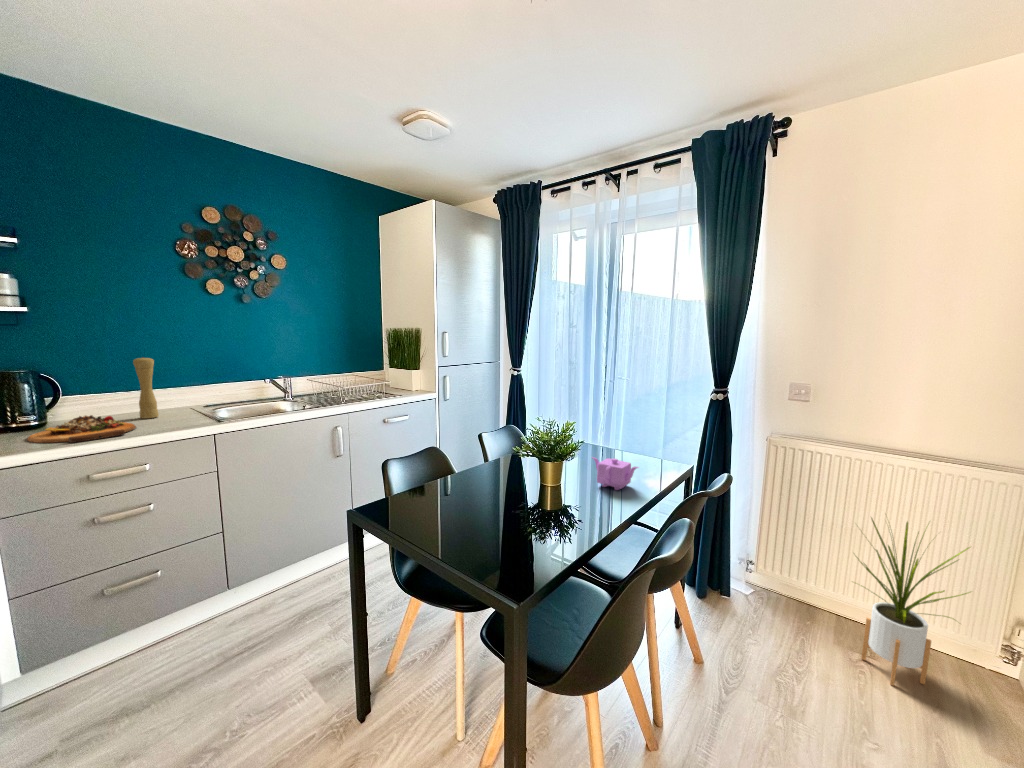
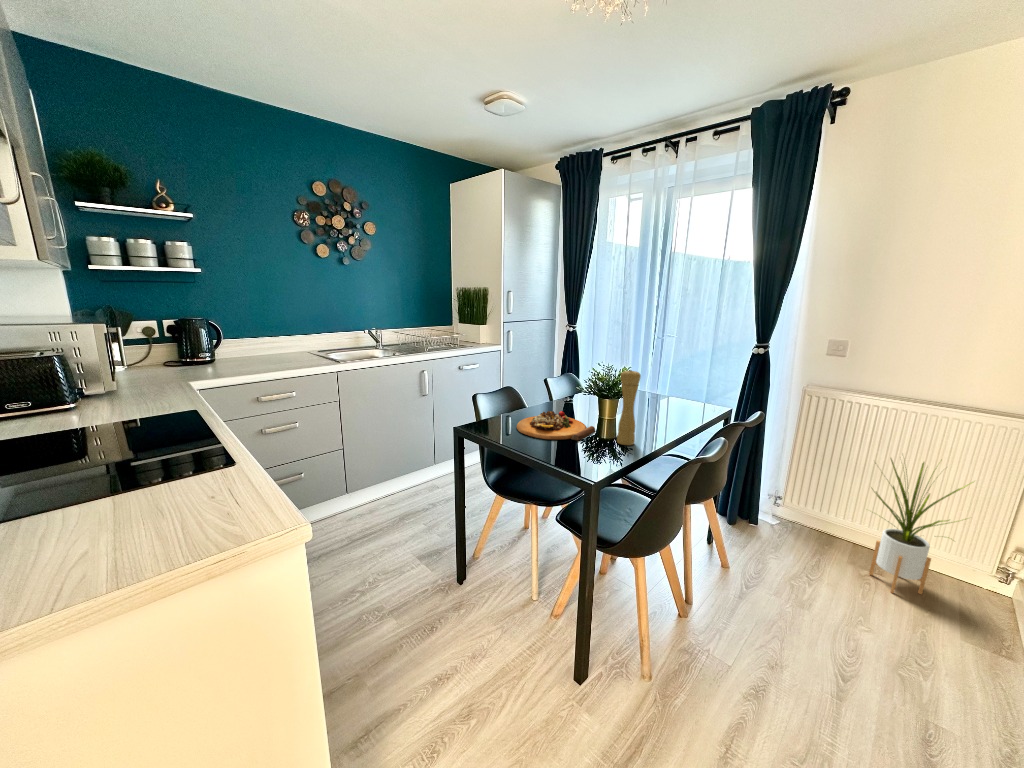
pepper mill: present [133,357,159,419] -> present [617,370,641,445]
cutting board: present [27,415,136,443] -> present [517,411,595,441]
teapot: present [592,457,639,490] -> none [643,397,684,423]

